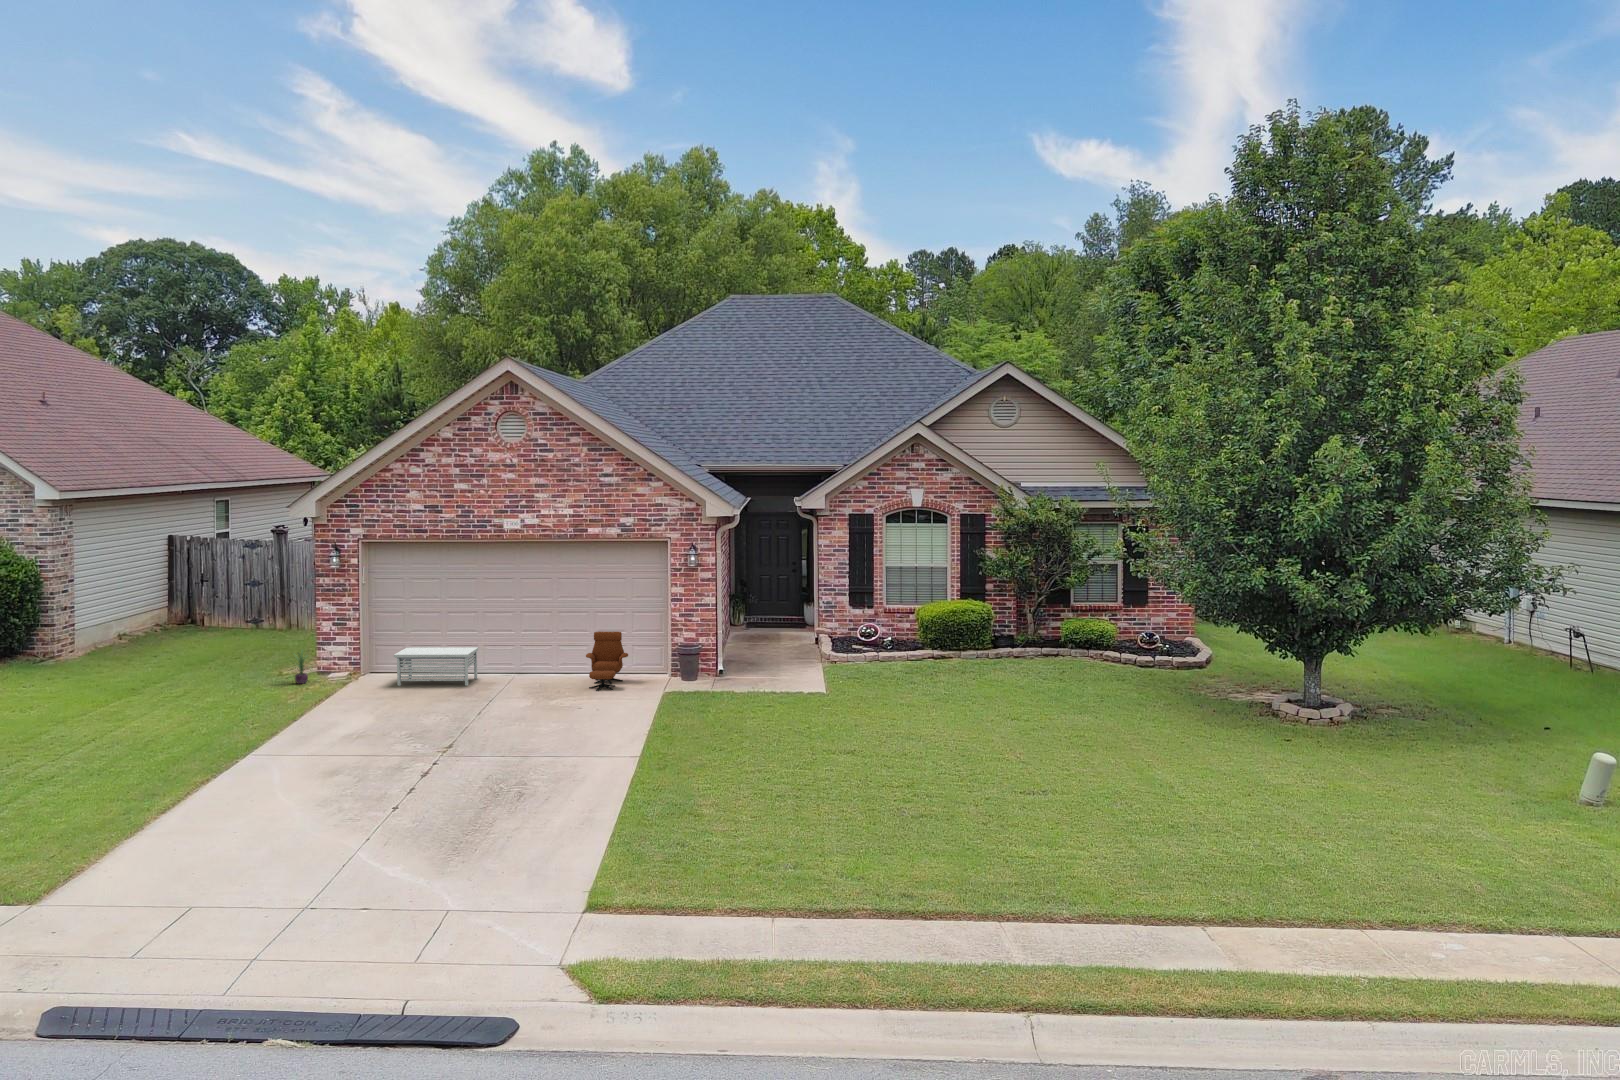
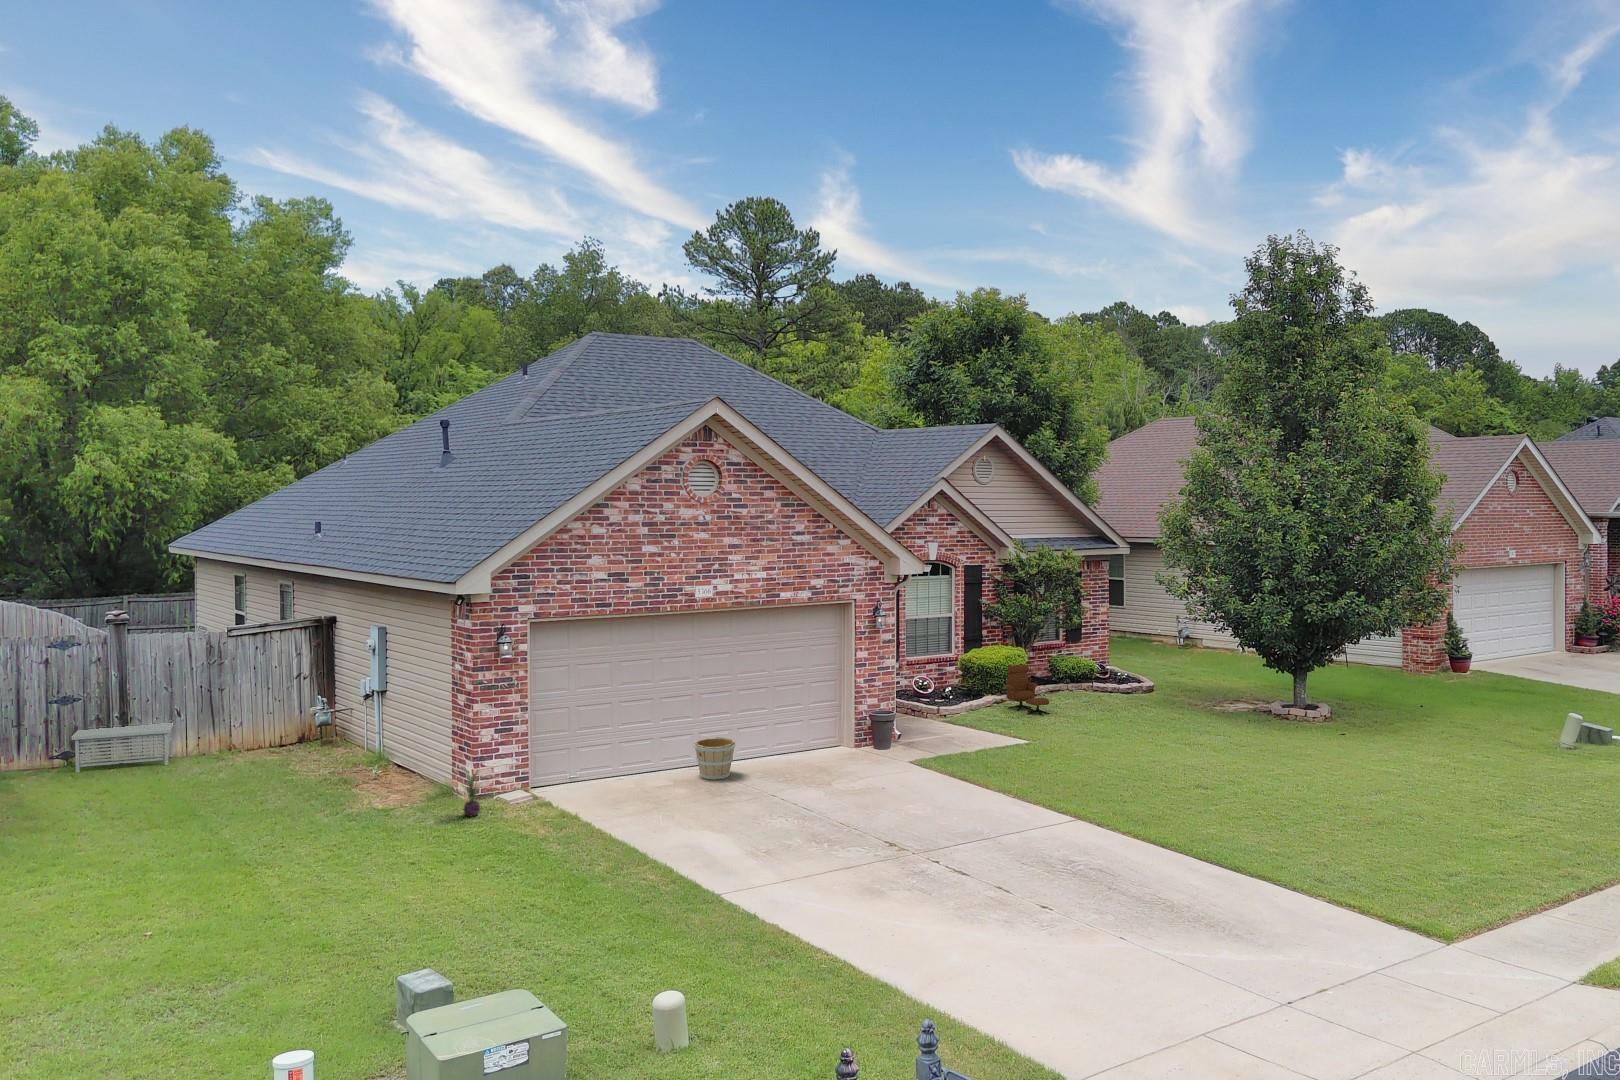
lounge chair: present [586,632,628,691] -> present [1004,665,1050,716]
storage bench: present [394,647,478,686] -> present [71,722,173,773]
wooden bucket: none [497,650,533,685] -> present [694,737,736,780]

